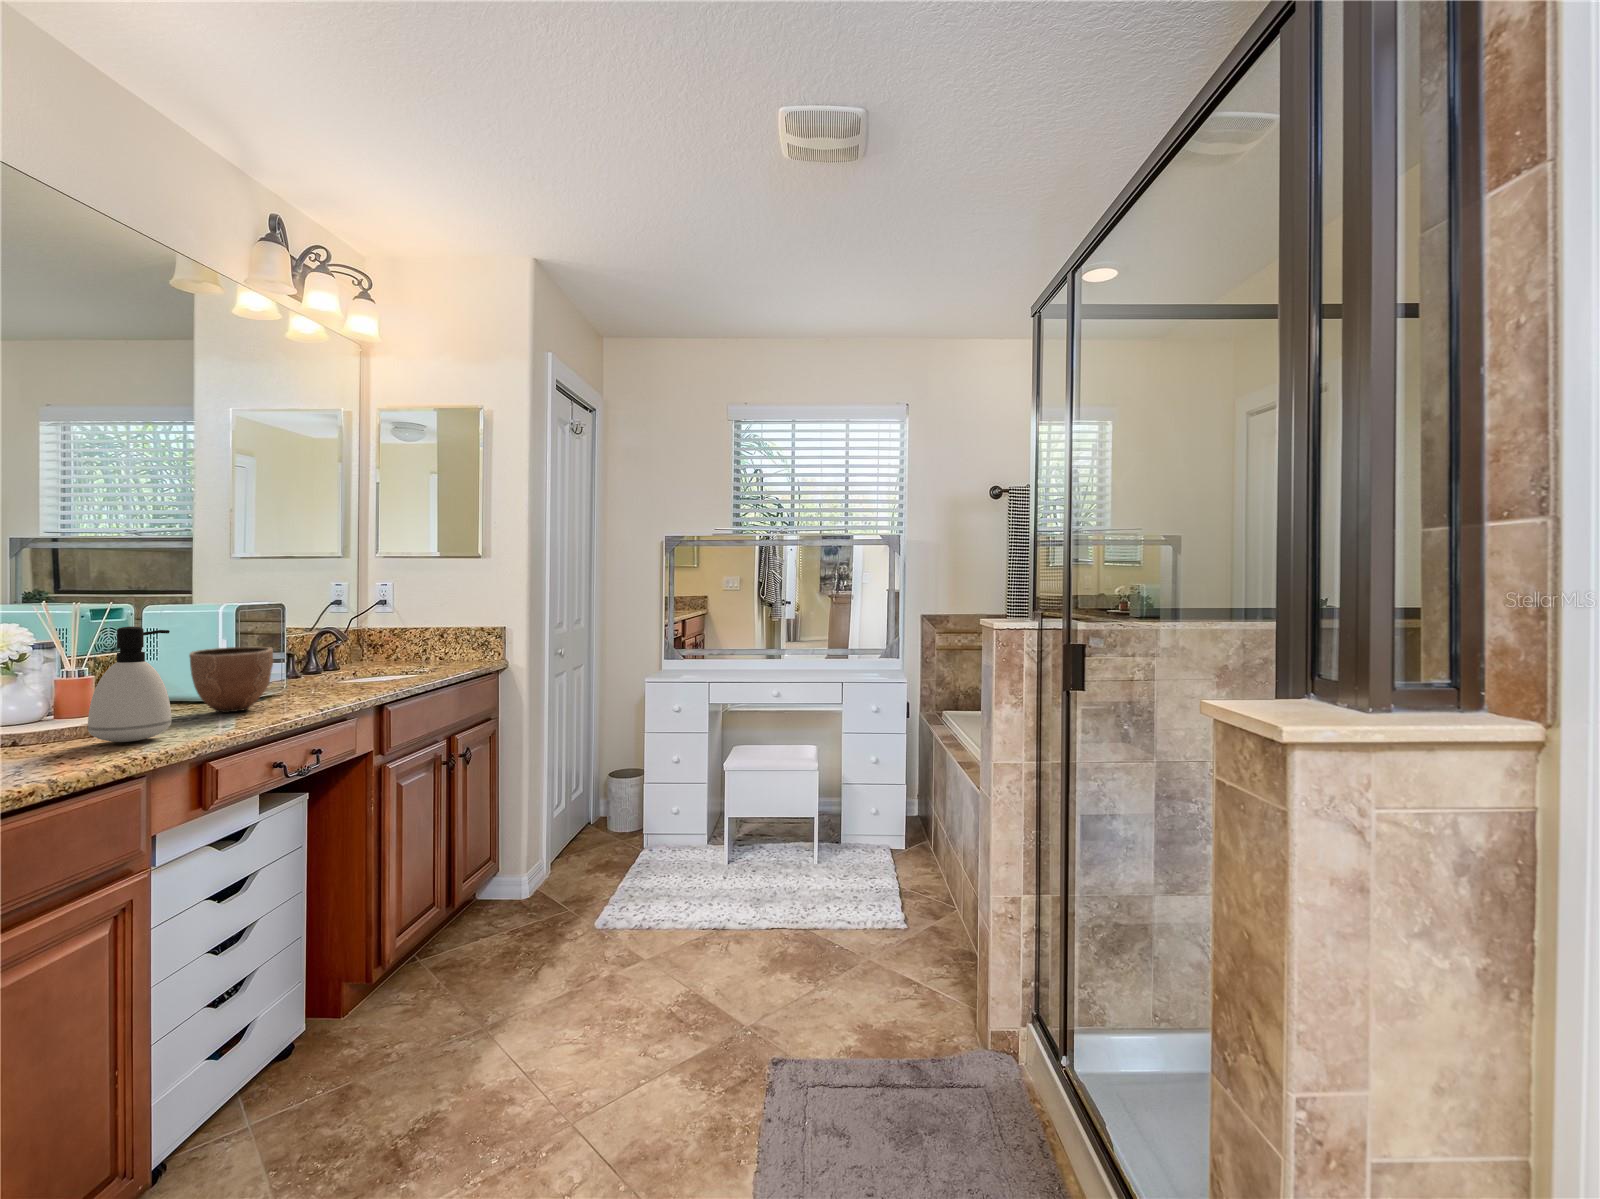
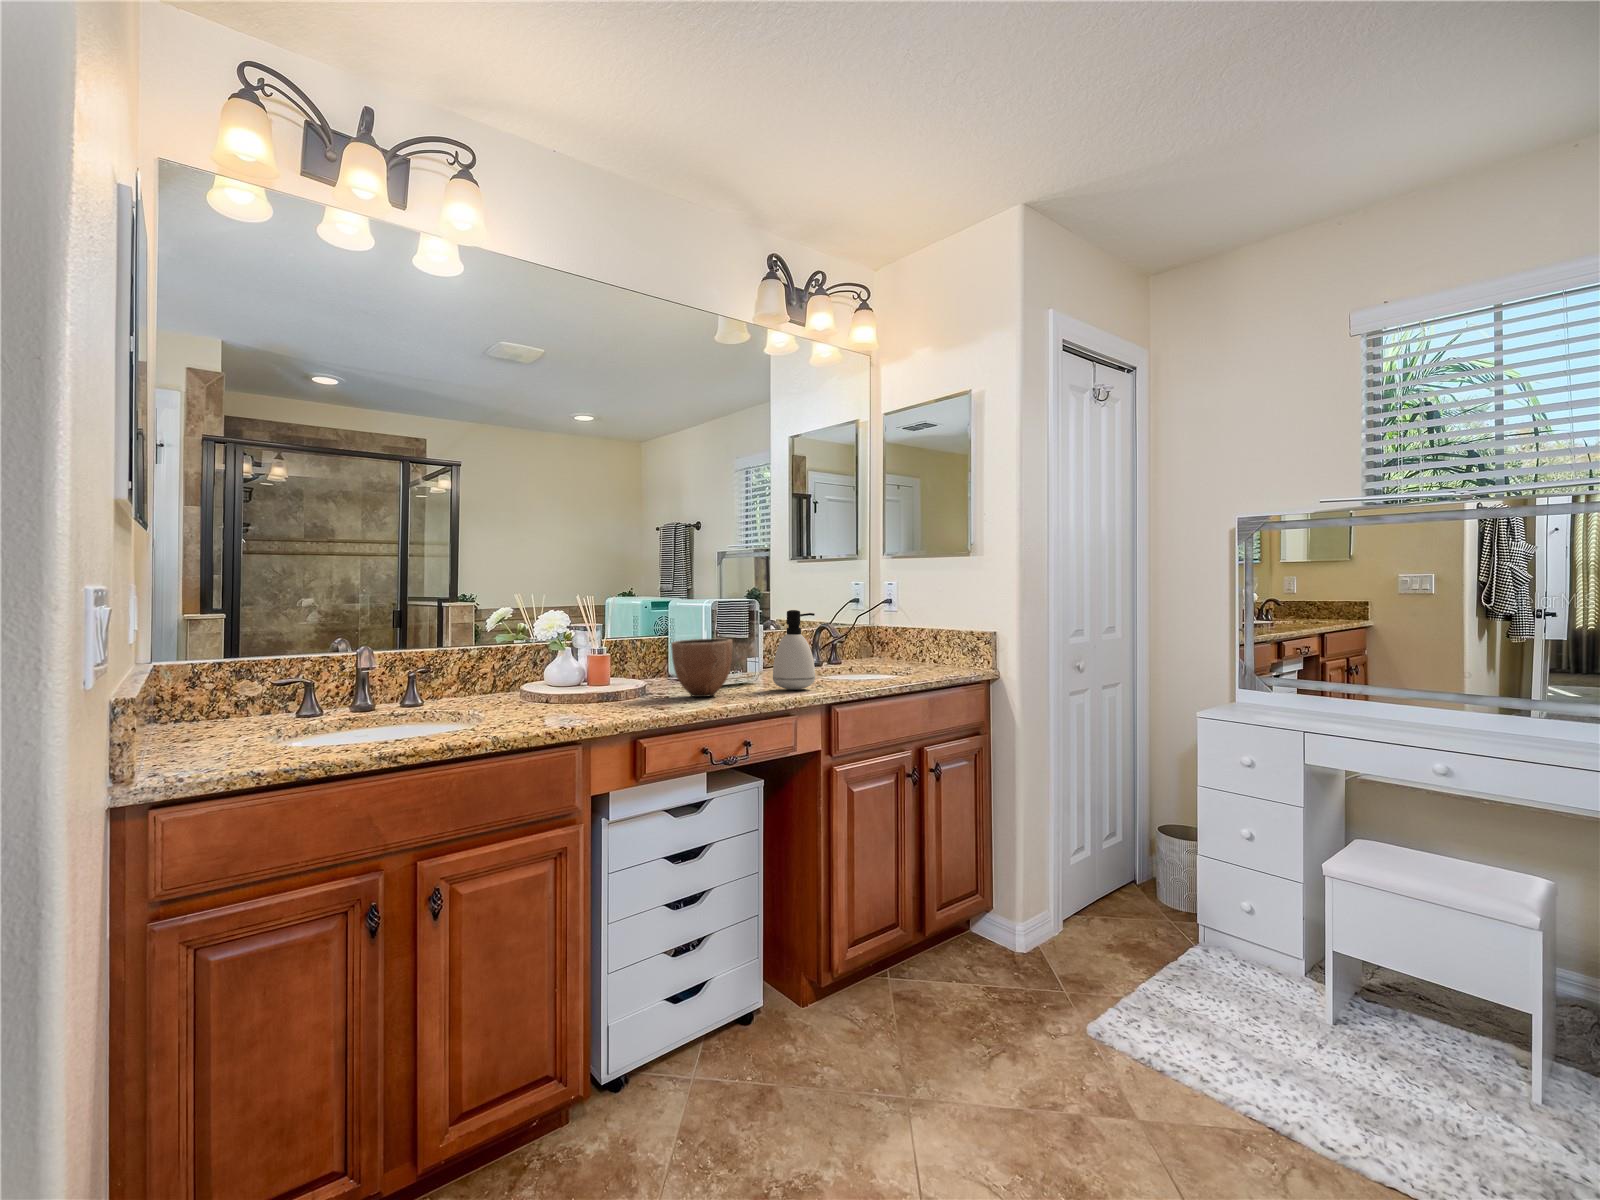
soap dispenser: present [88,627,171,742] -> present [773,610,815,690]

